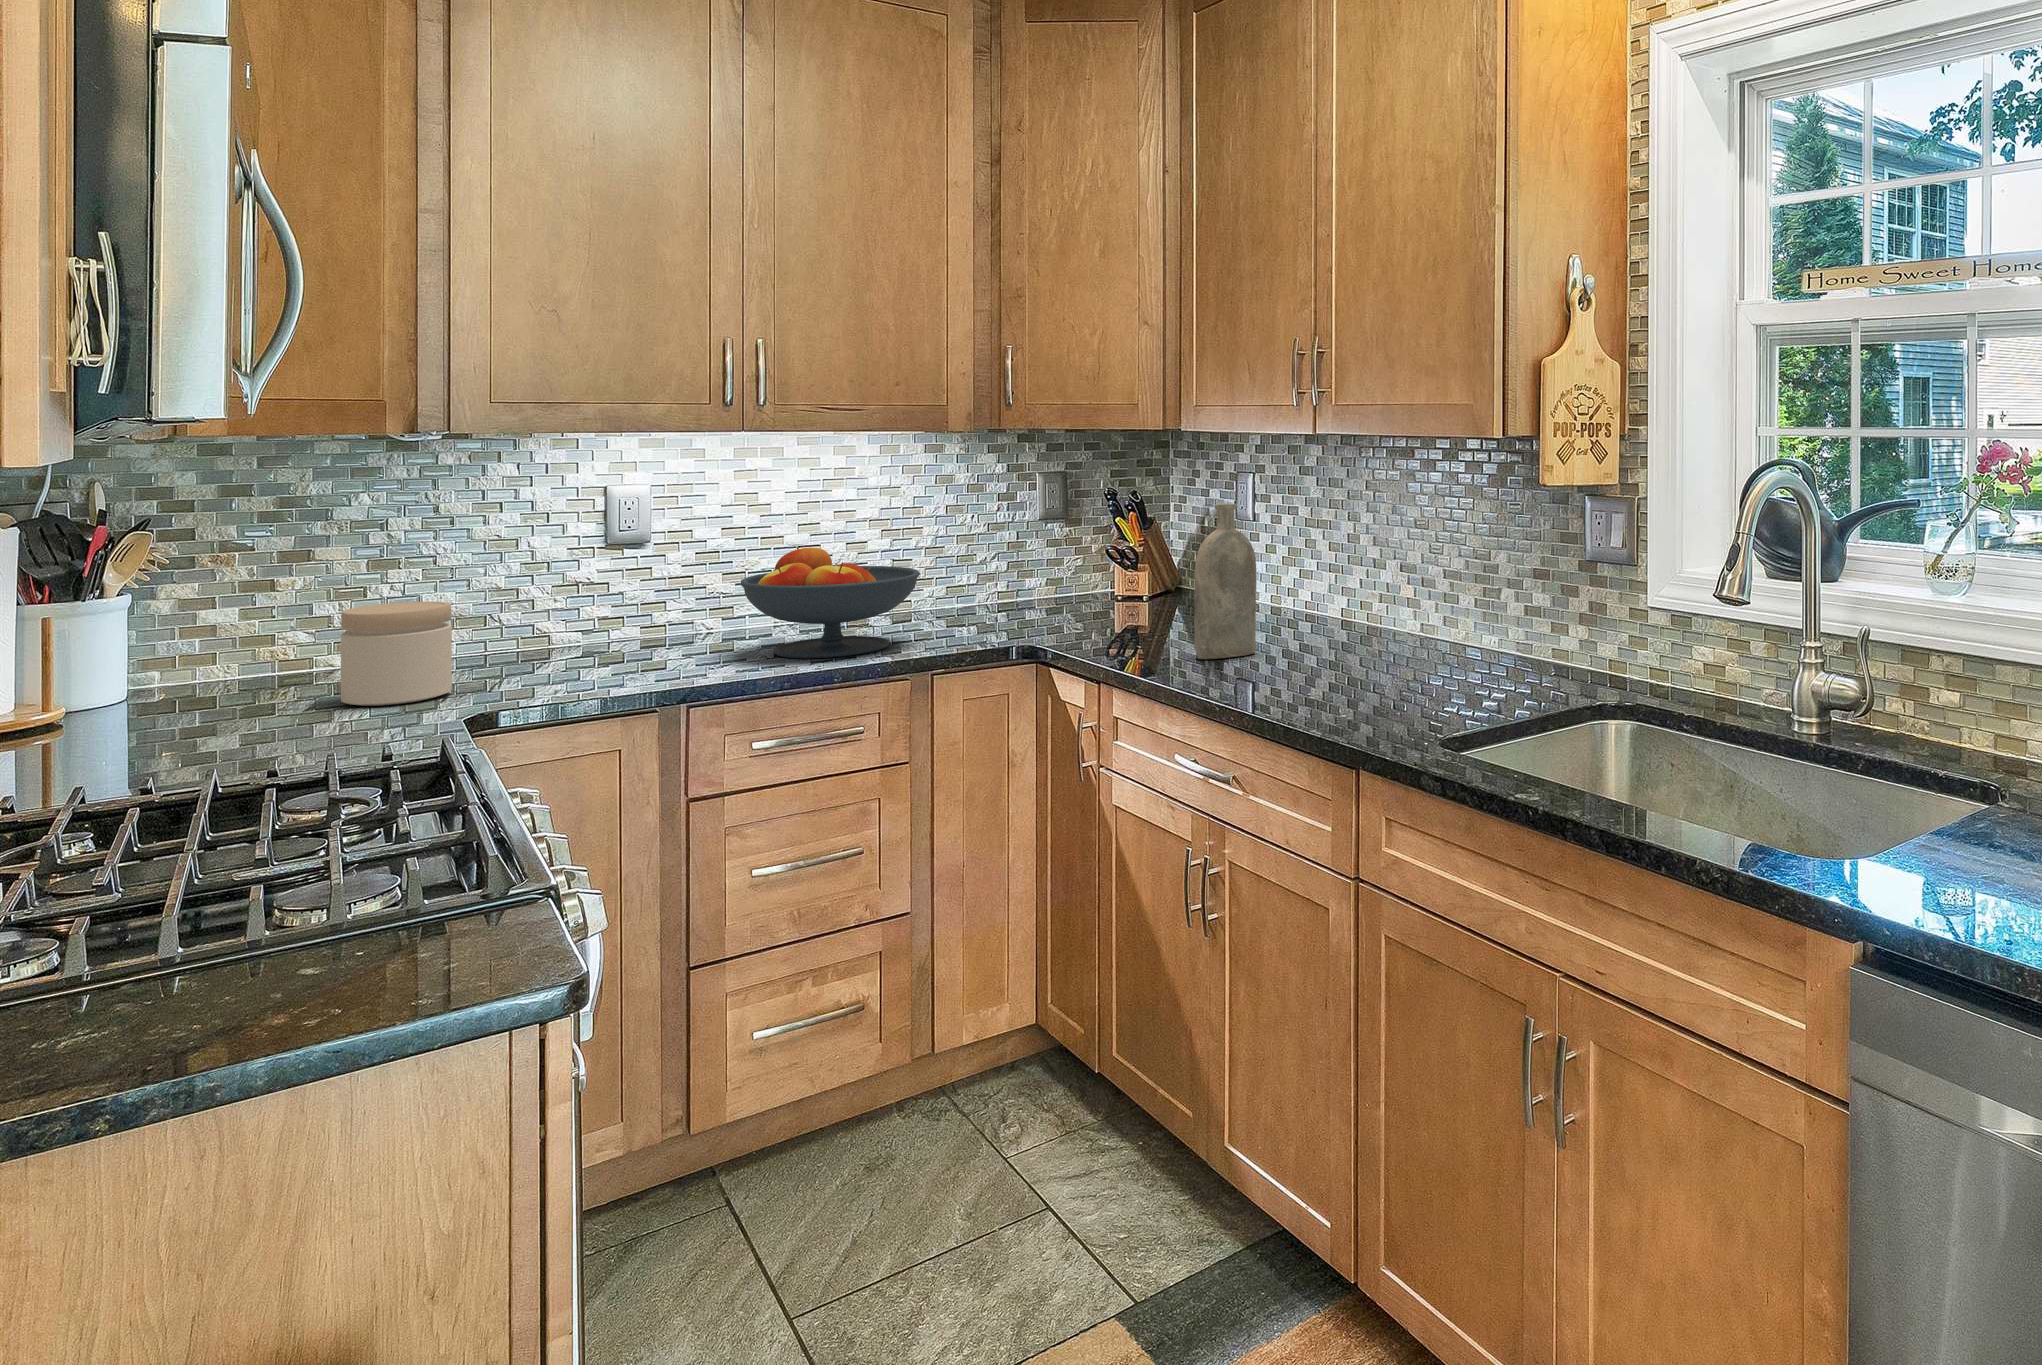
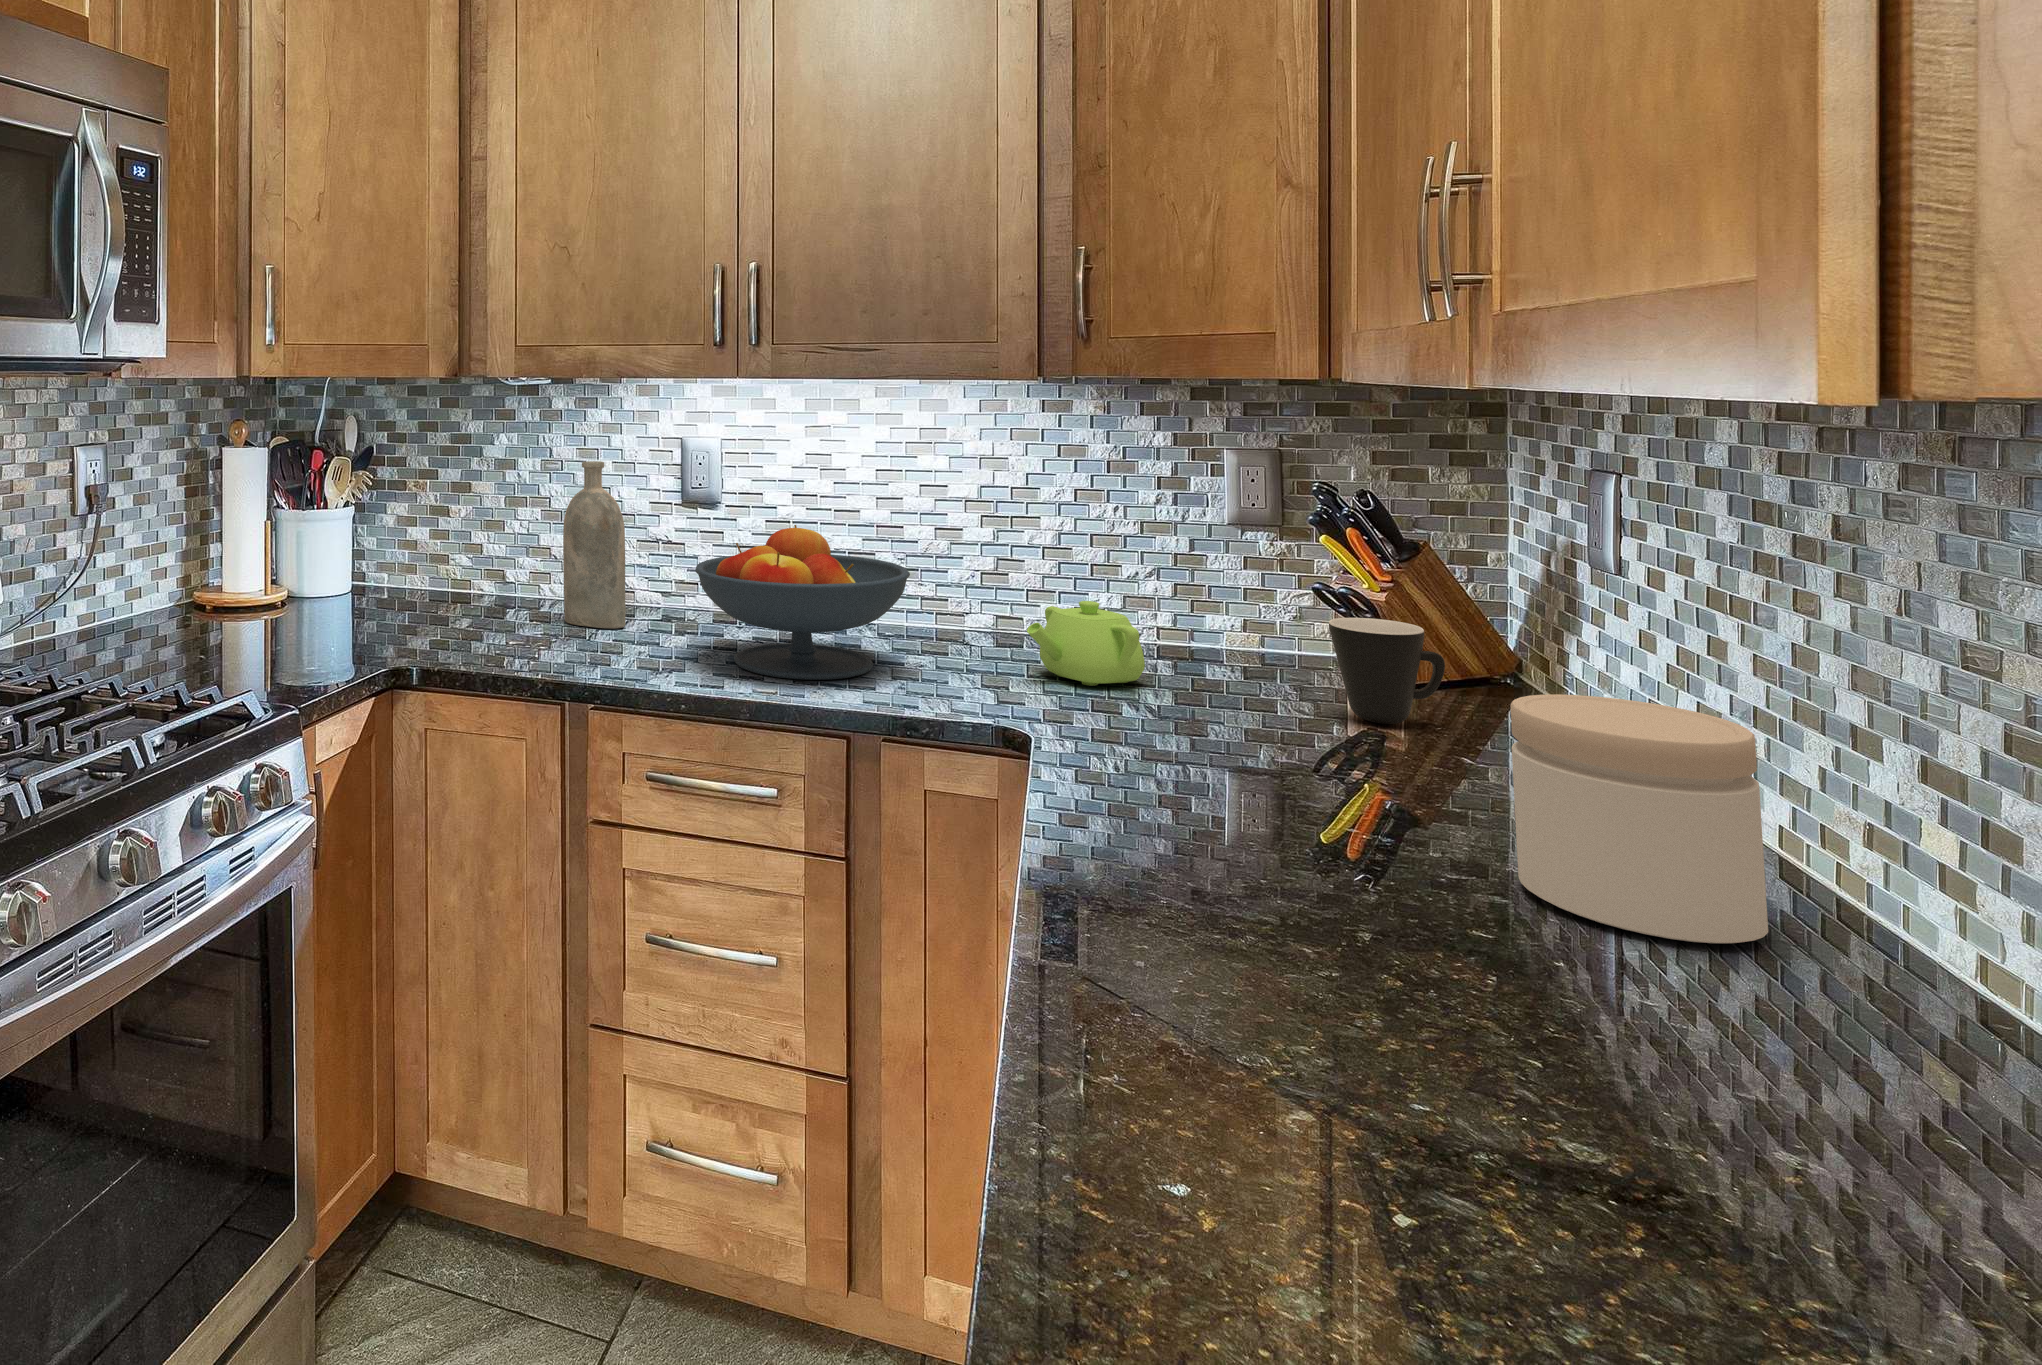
bottle: present [1194,503,1256,659] -> present [563,461,626,628]
mug: none [1137,559,1183,613] -> present [1329,618,1445,724]
teapot: none [969,574,1047,626] -> present [1027,601,1145,686]
jar: present [341,601,452,706] -> present [1510,694,1768,943]

